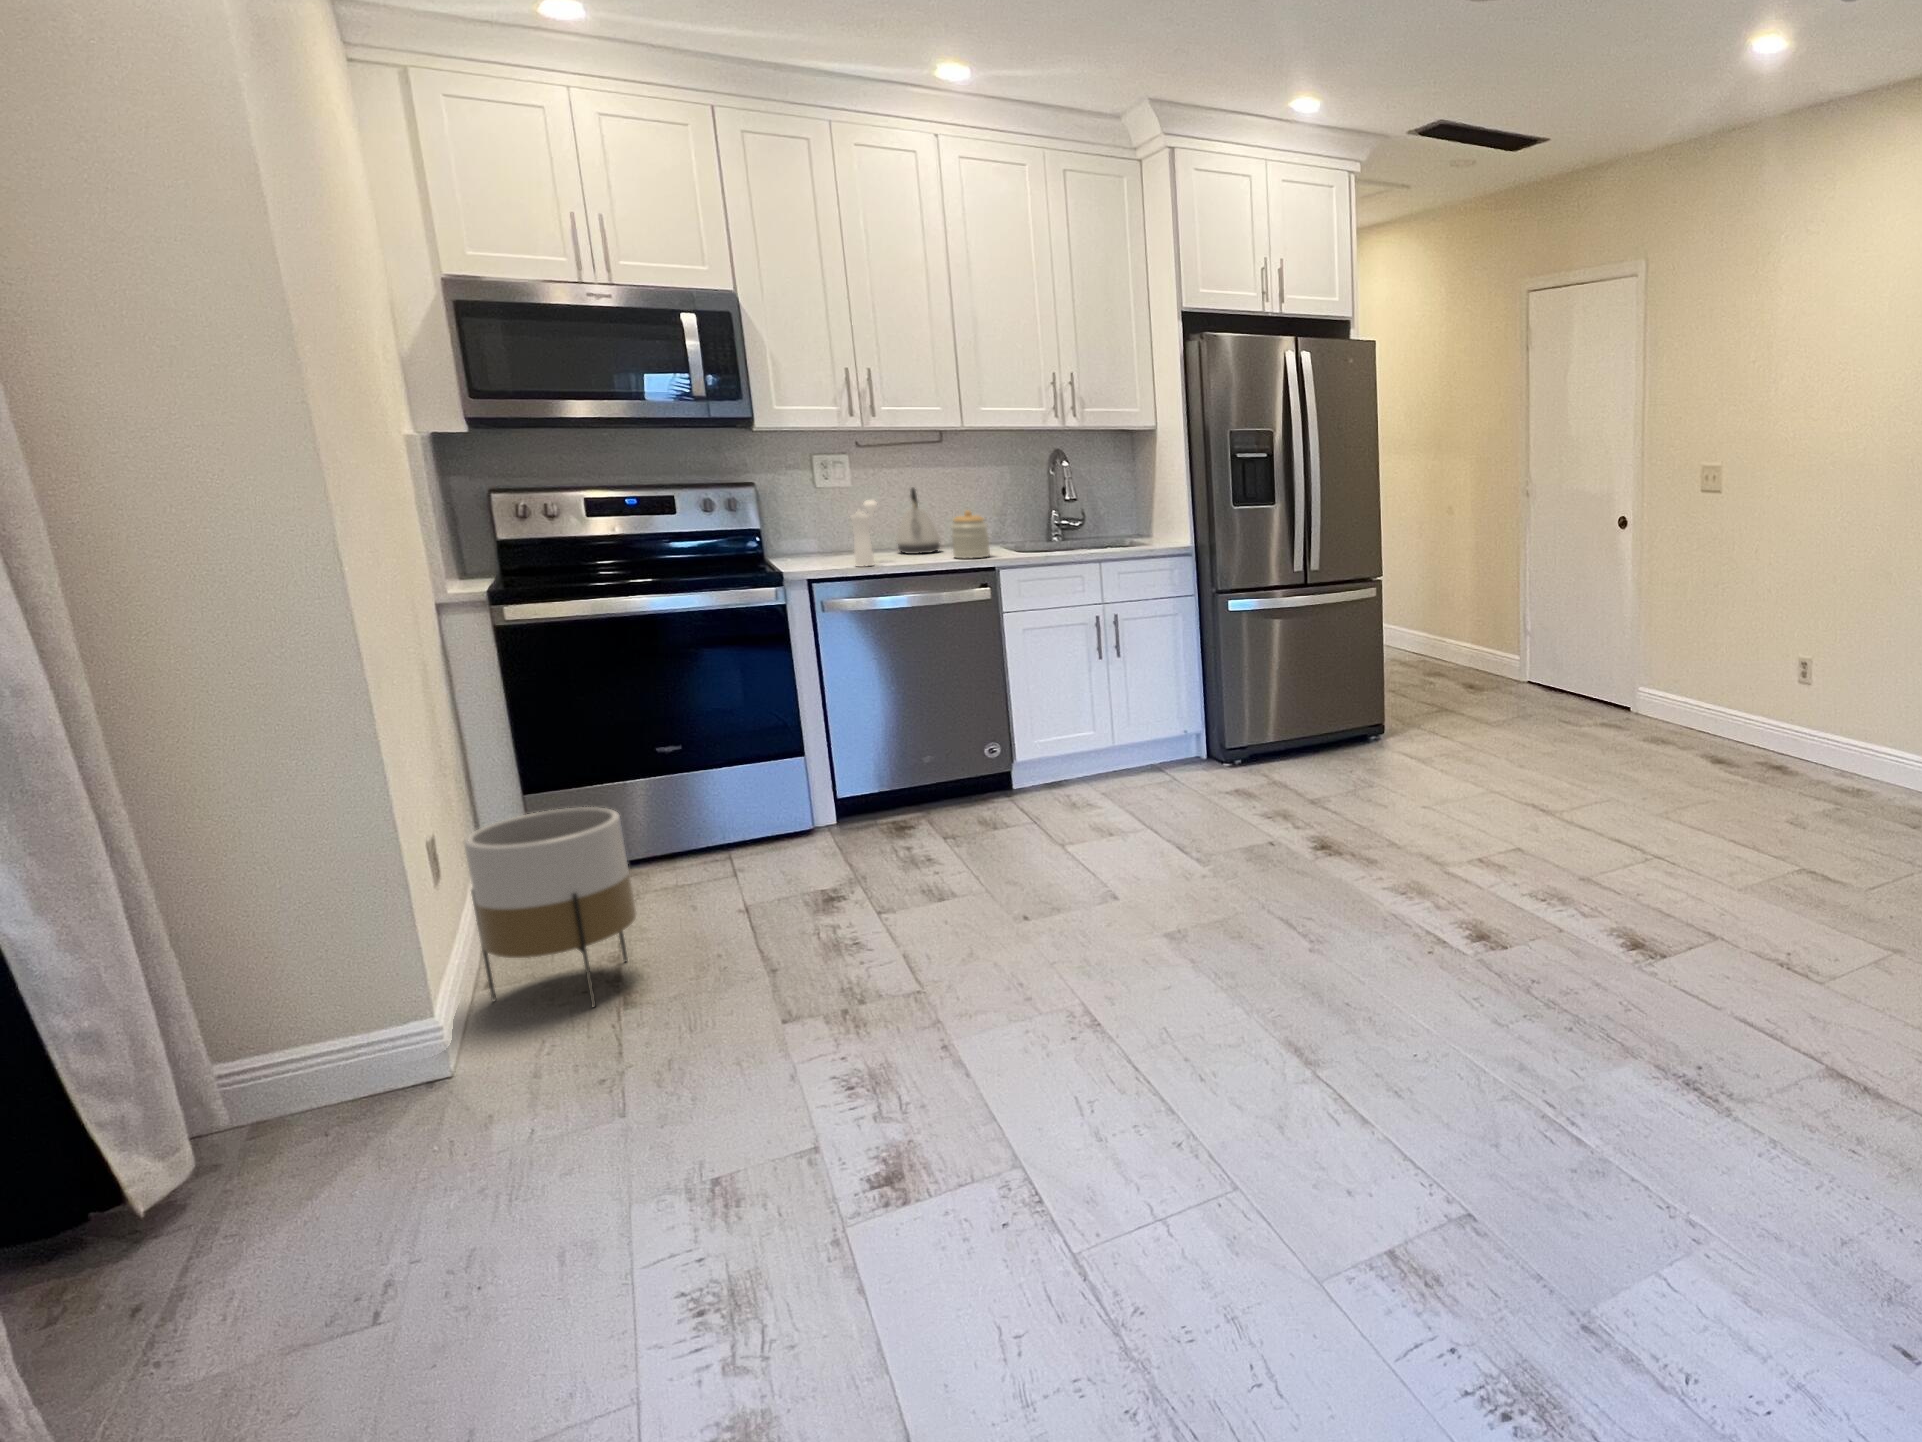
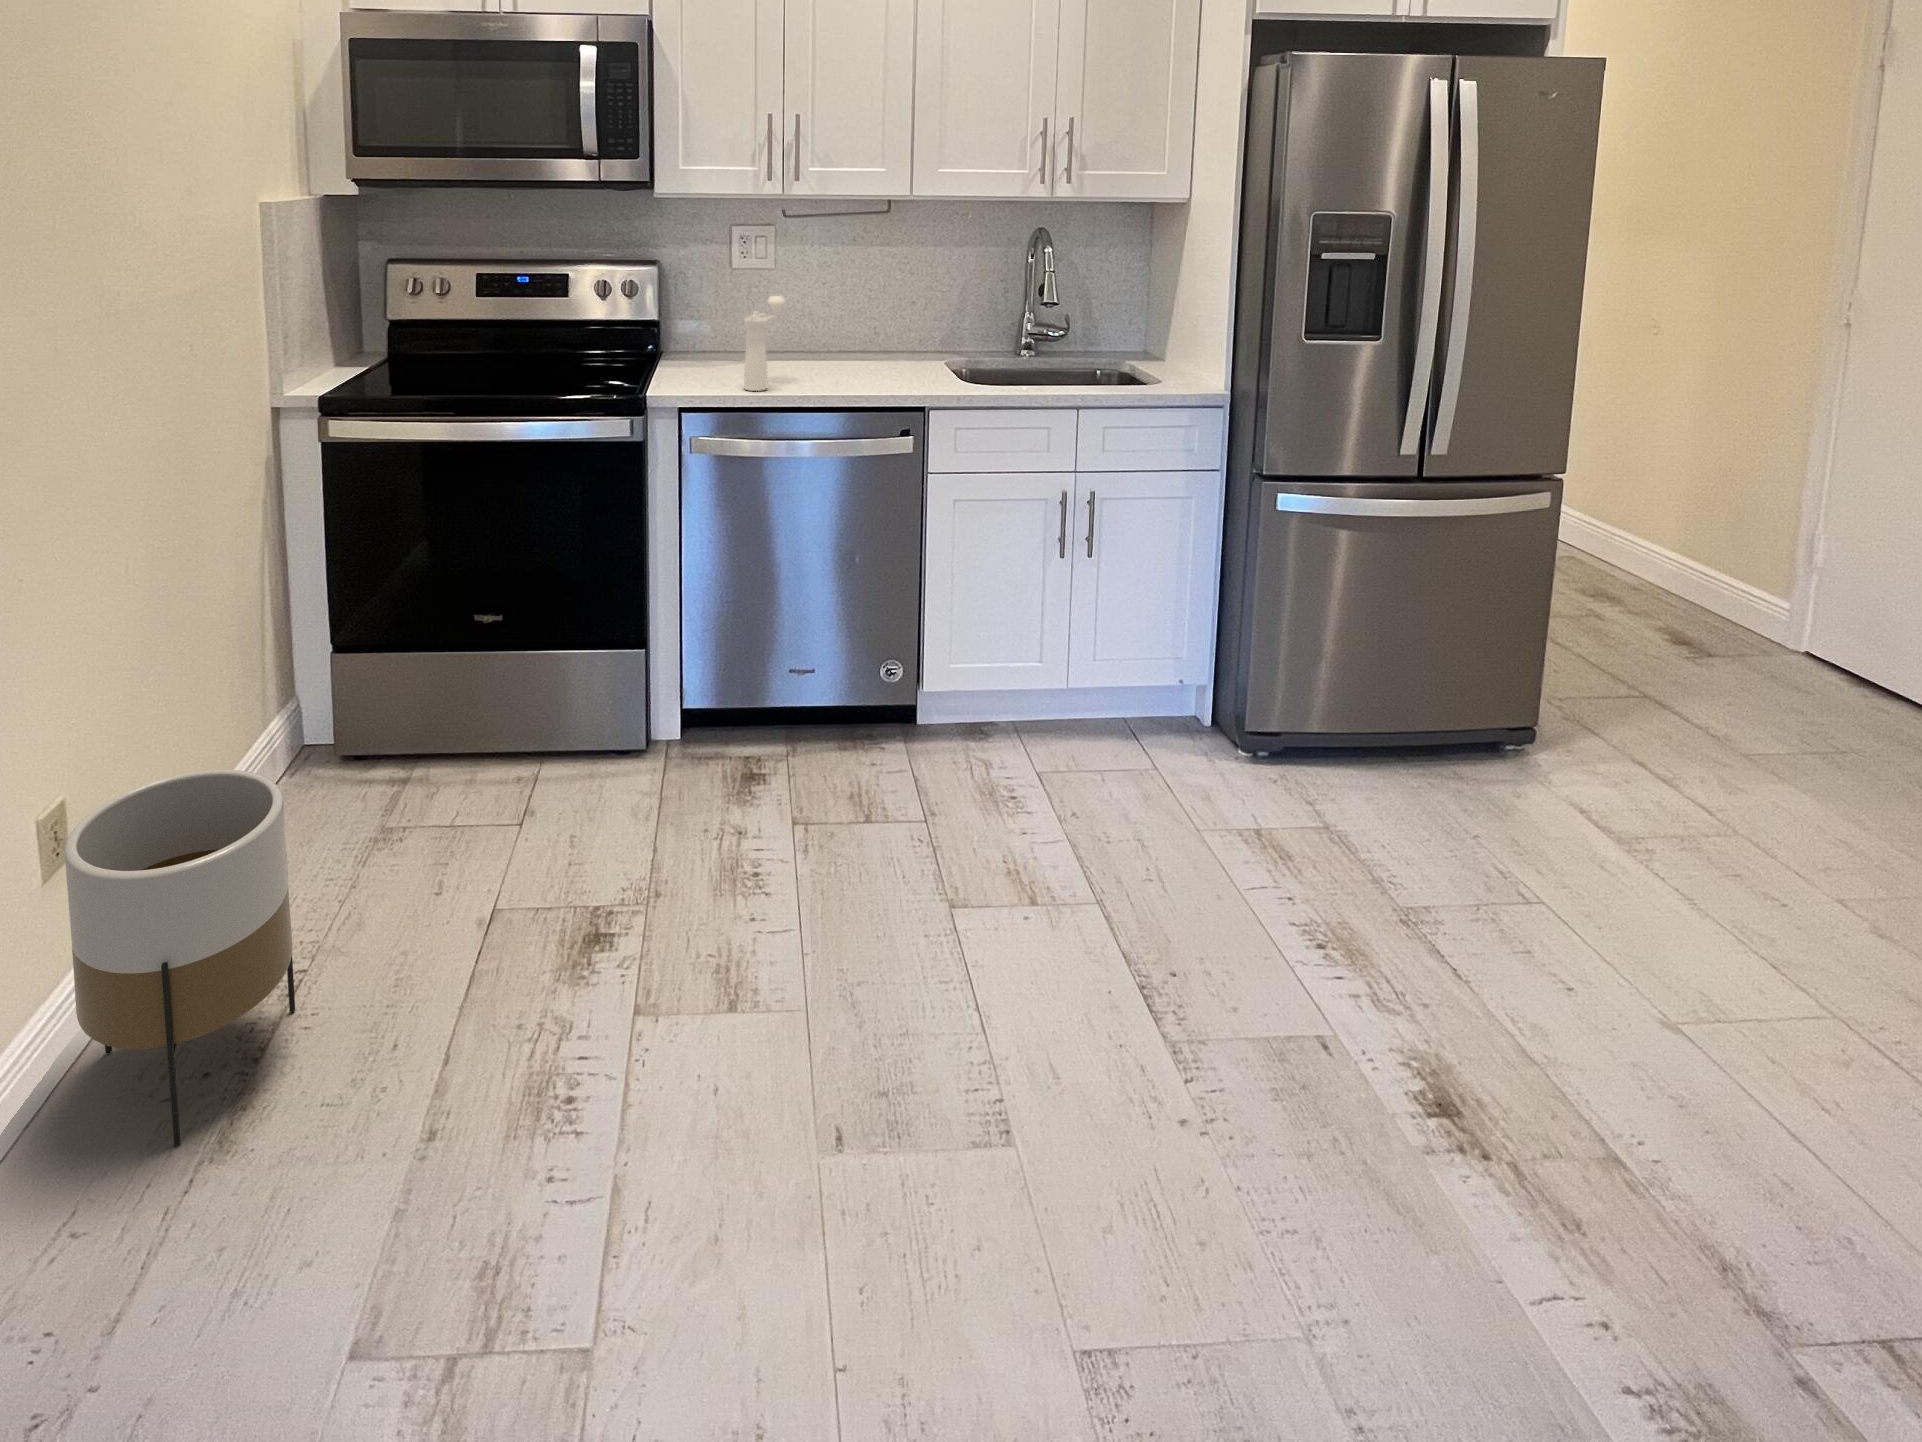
kettle: present [896,488,940,554] -> none [813,275,869,367]
jar: present [951,510,990,559] -> none [875,316,925,387]

